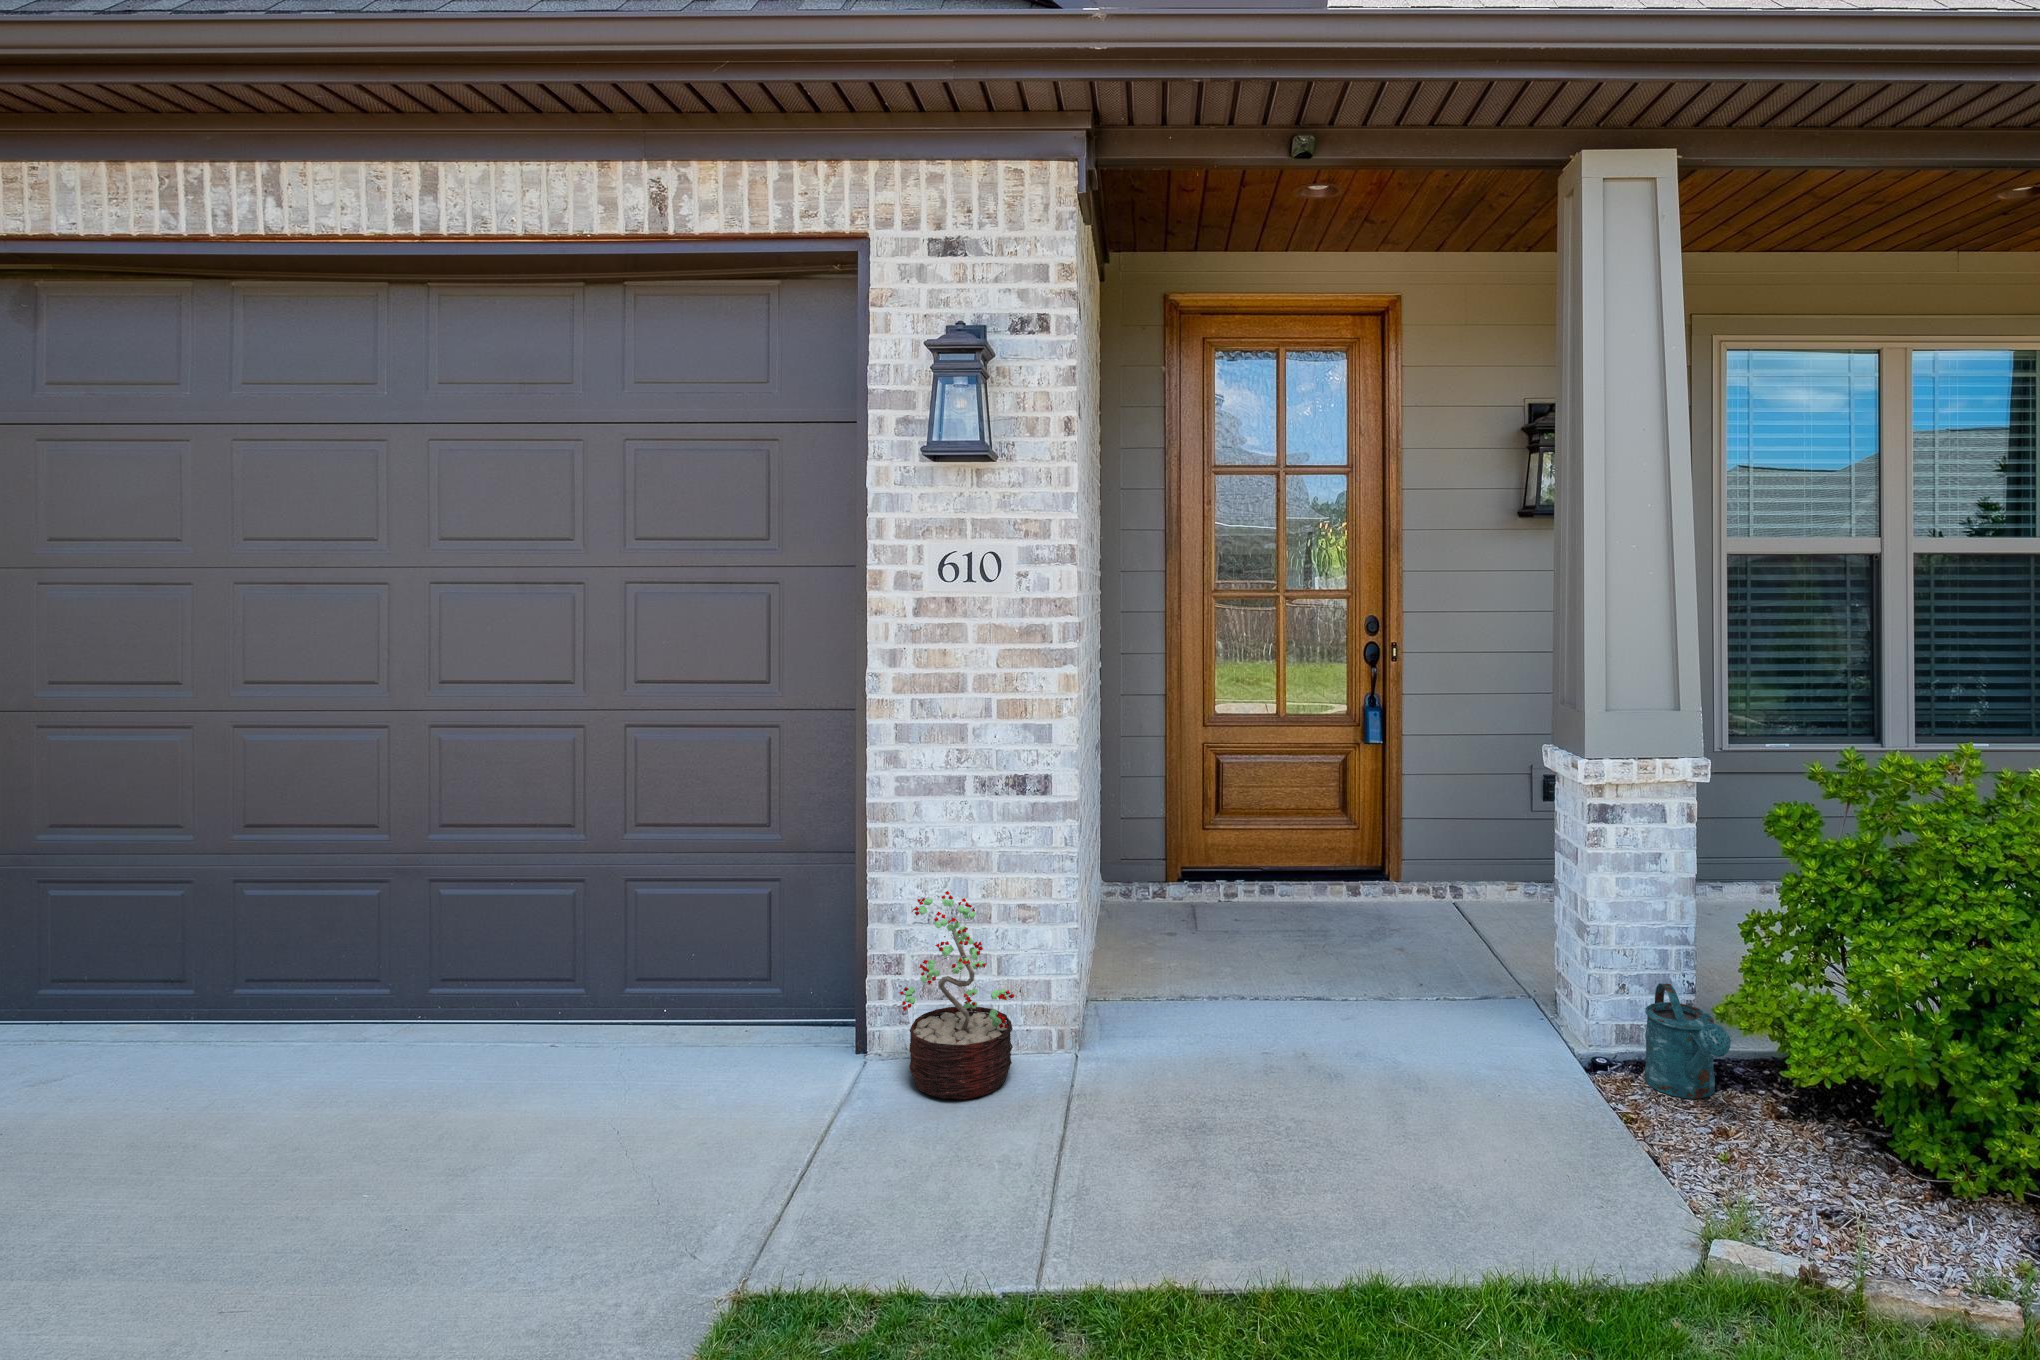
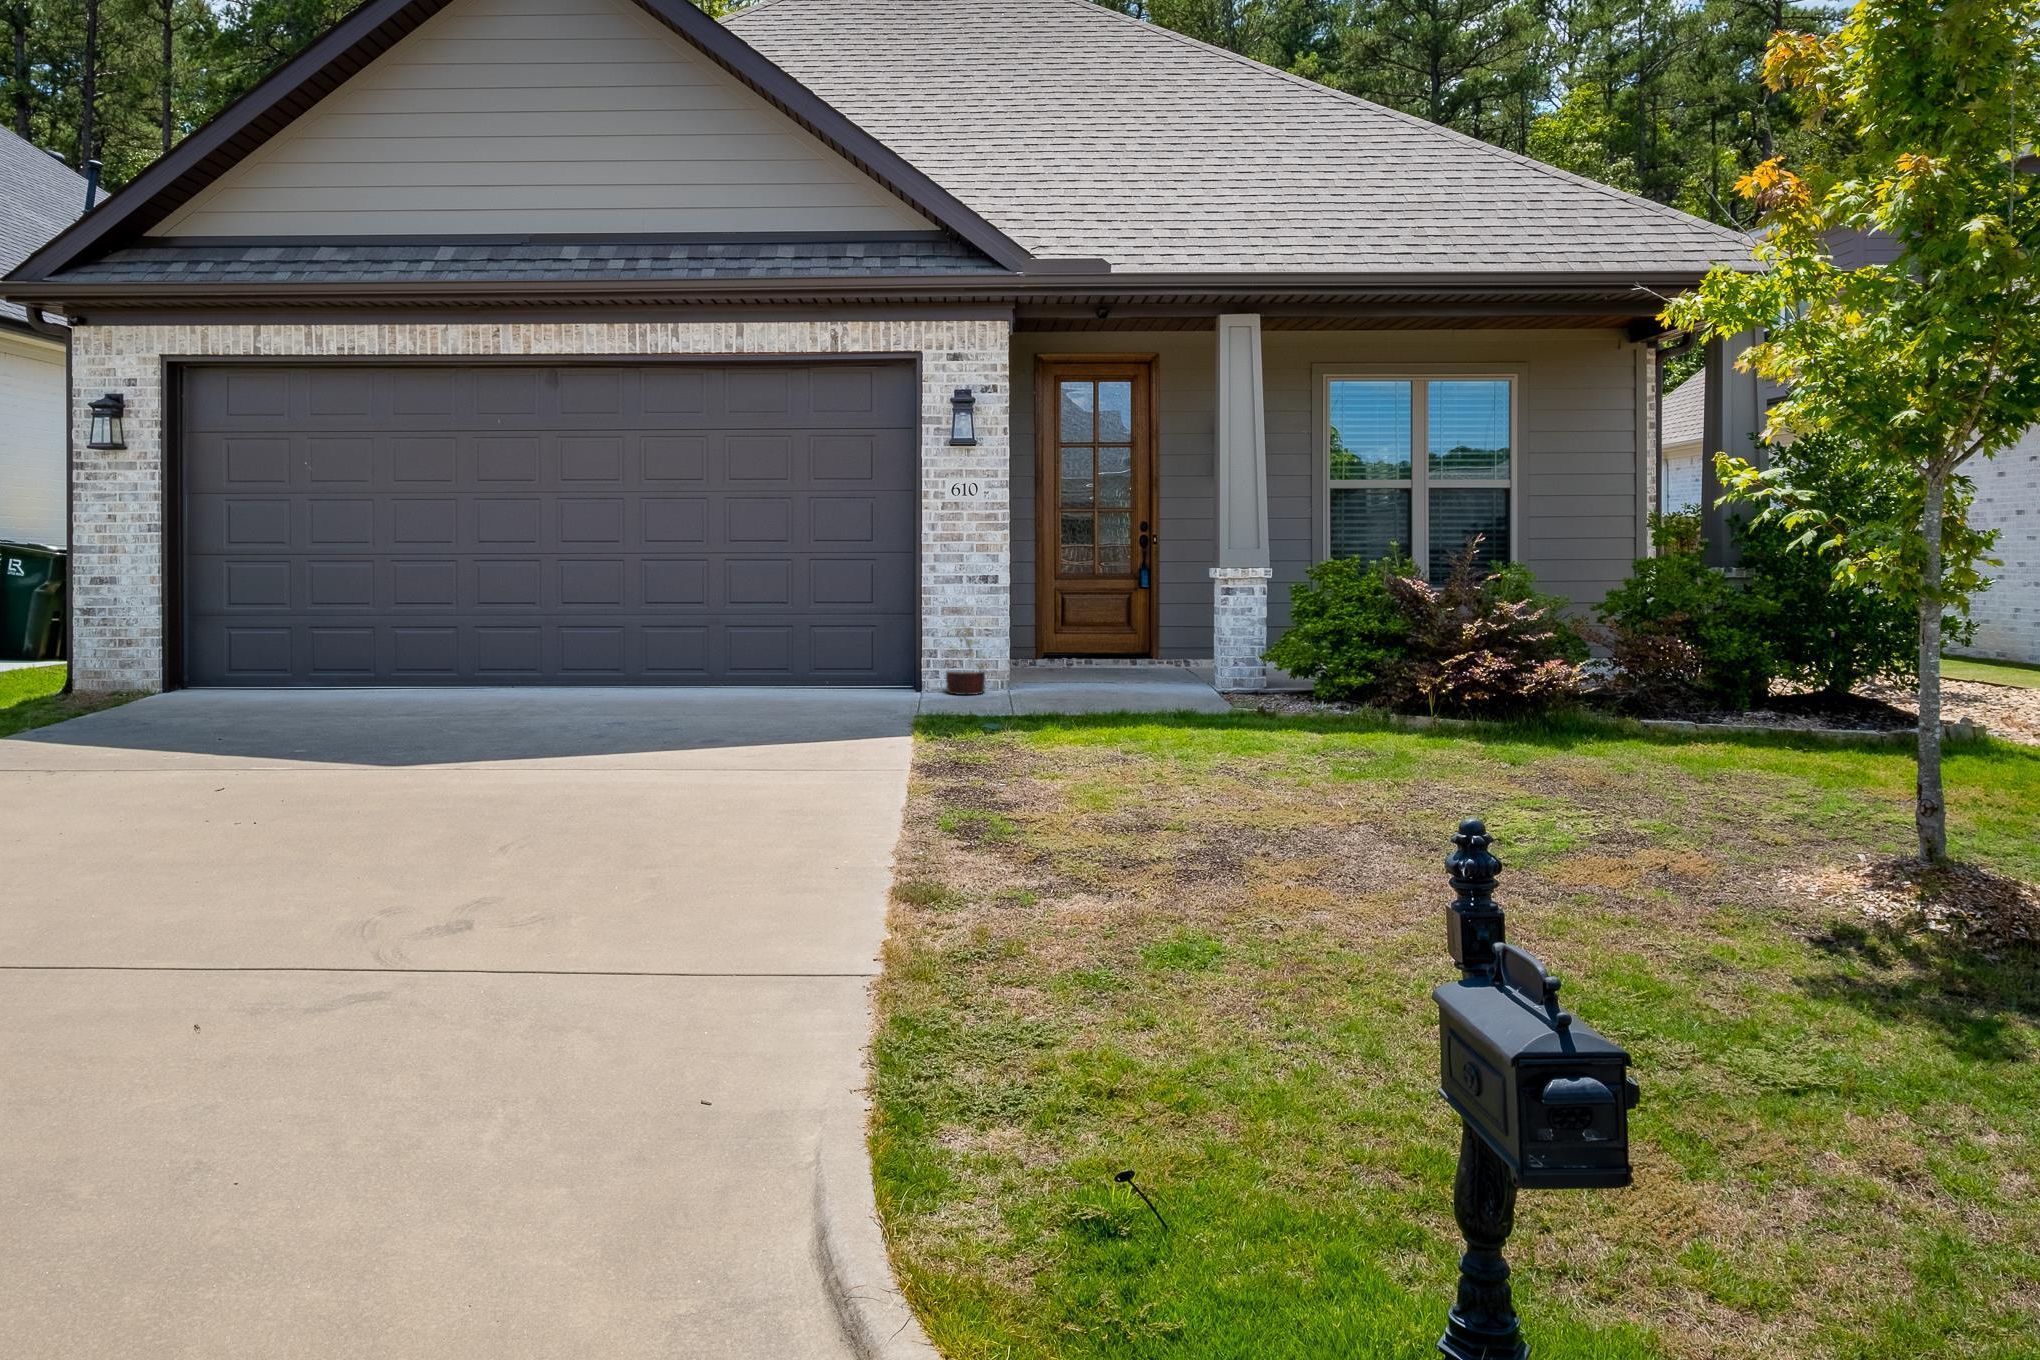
watering can: present [1645,983,1731,1099] -> none [1236,656,1262,693]

